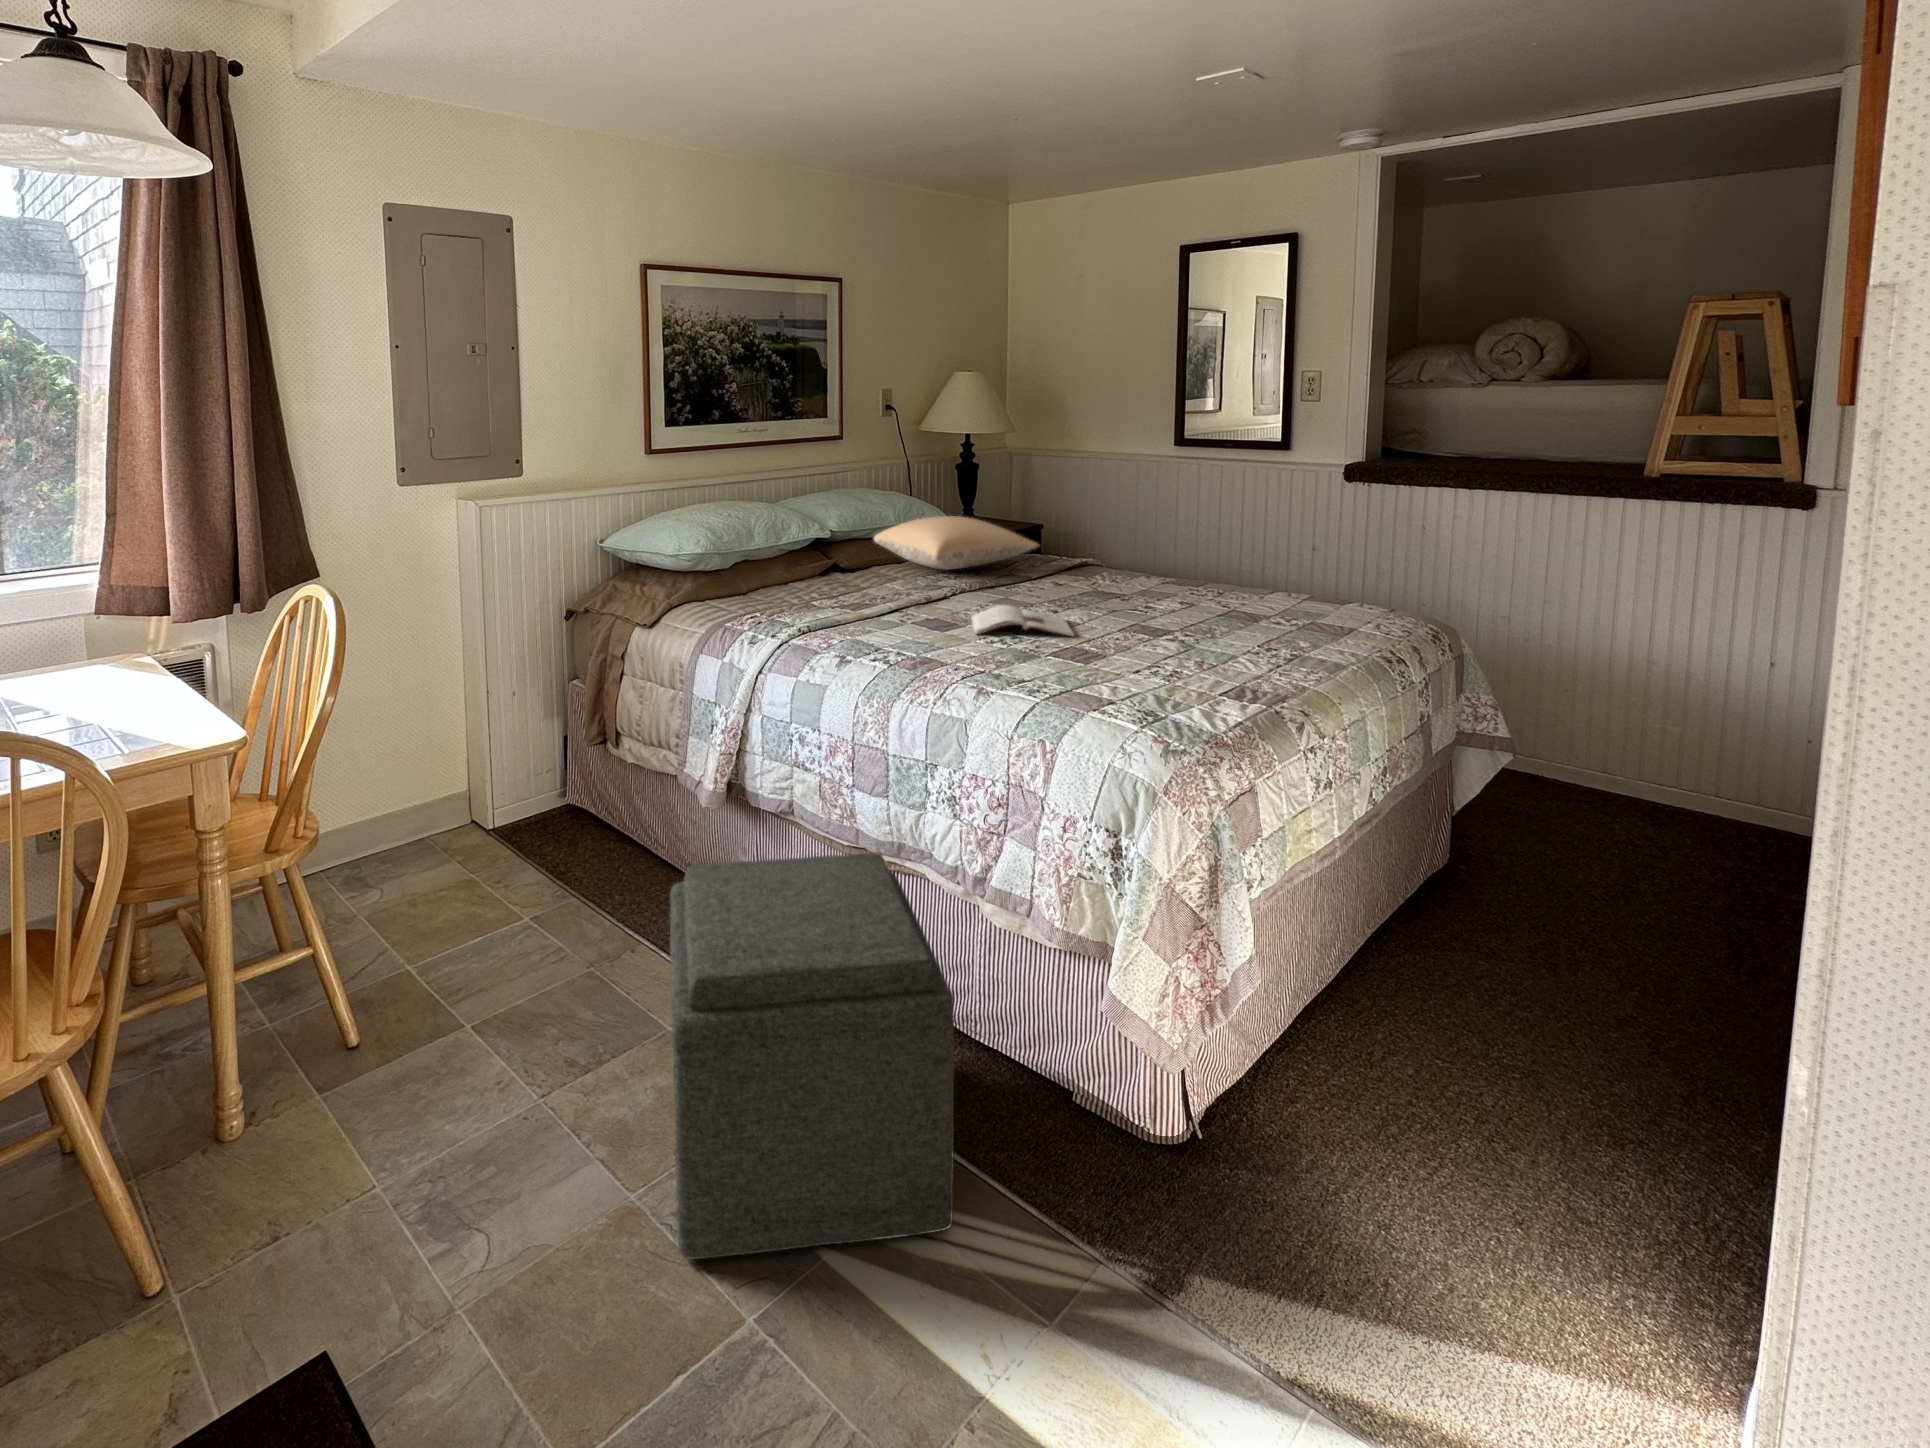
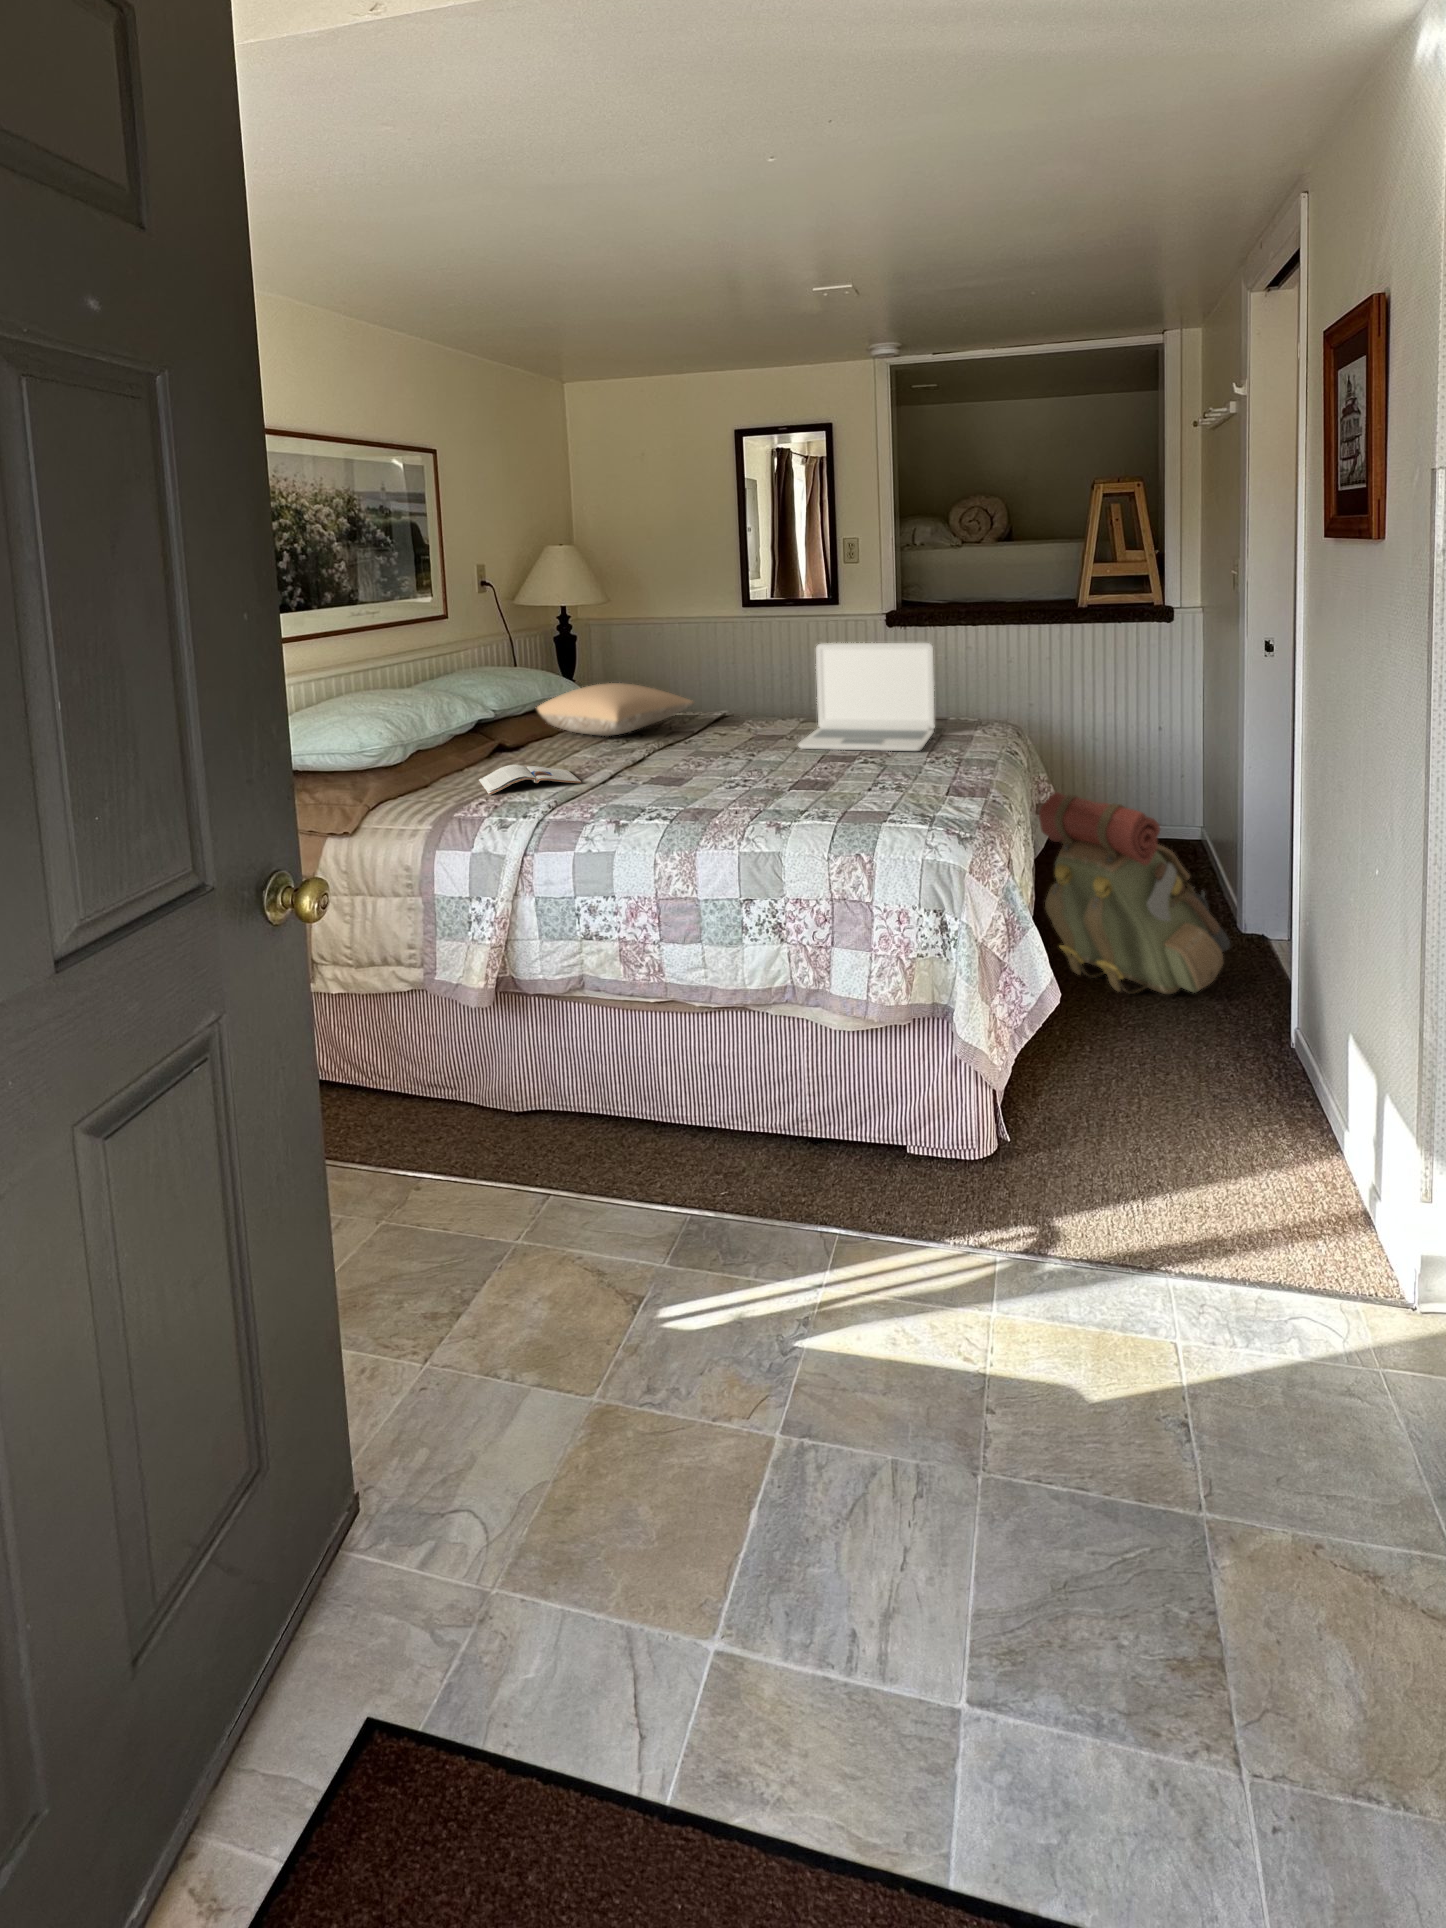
laptop: none [1115,495,1310,636] -> present [798,643,934,751]
magazine: present [972,605,1074,636] -> present [479,765,581,795]
backpack: none [1409,720,1735,1050] -> present [1039,792,1230,994]
ottoman: present [670,853,954,1259] -> none [551,988,888,1419]

